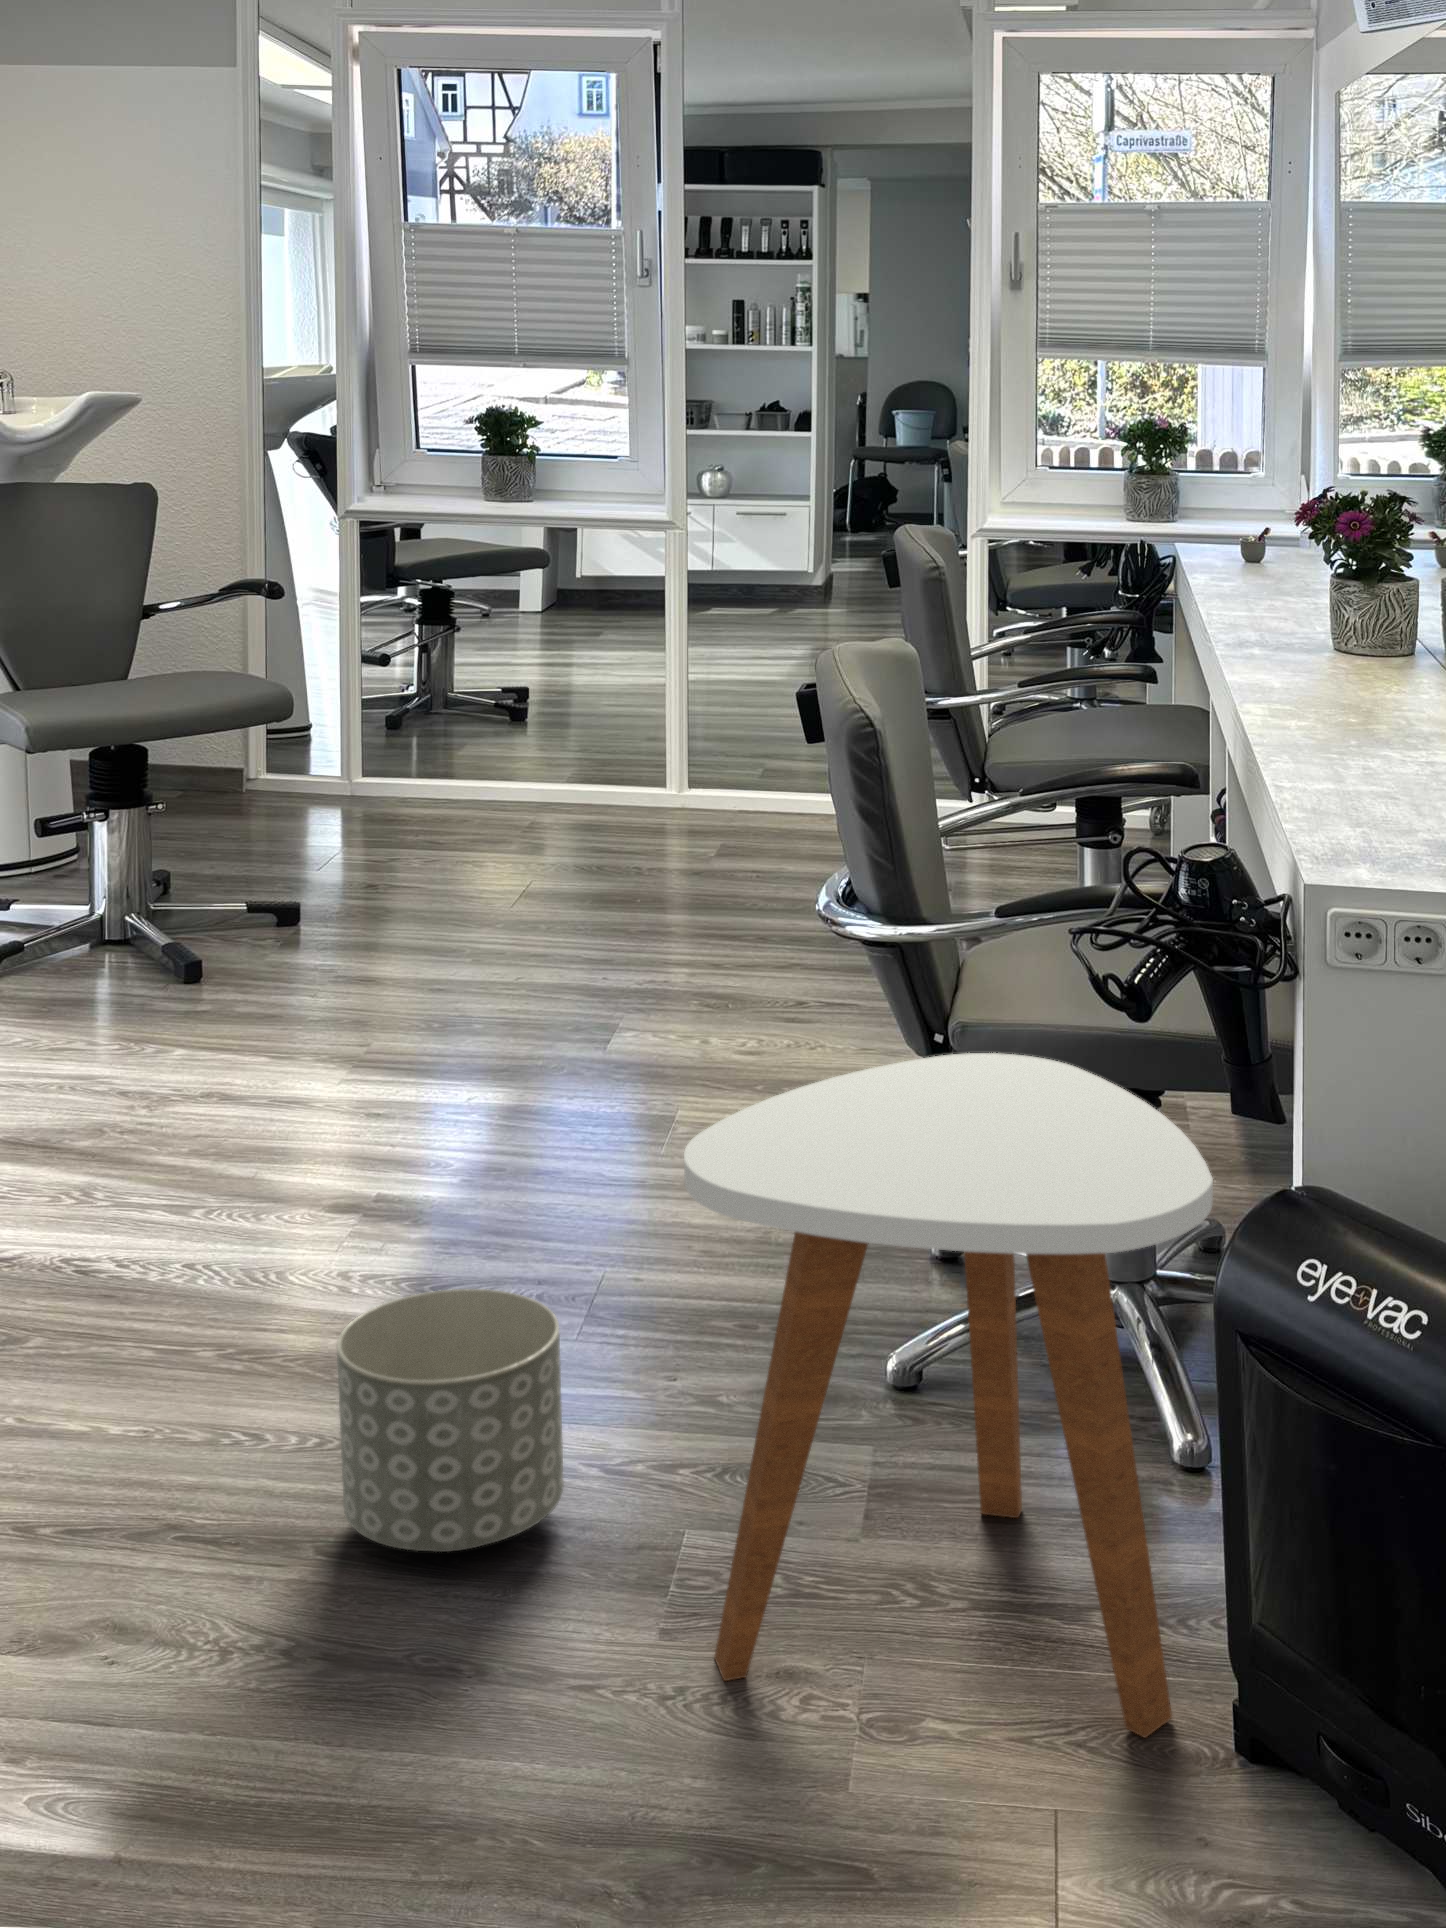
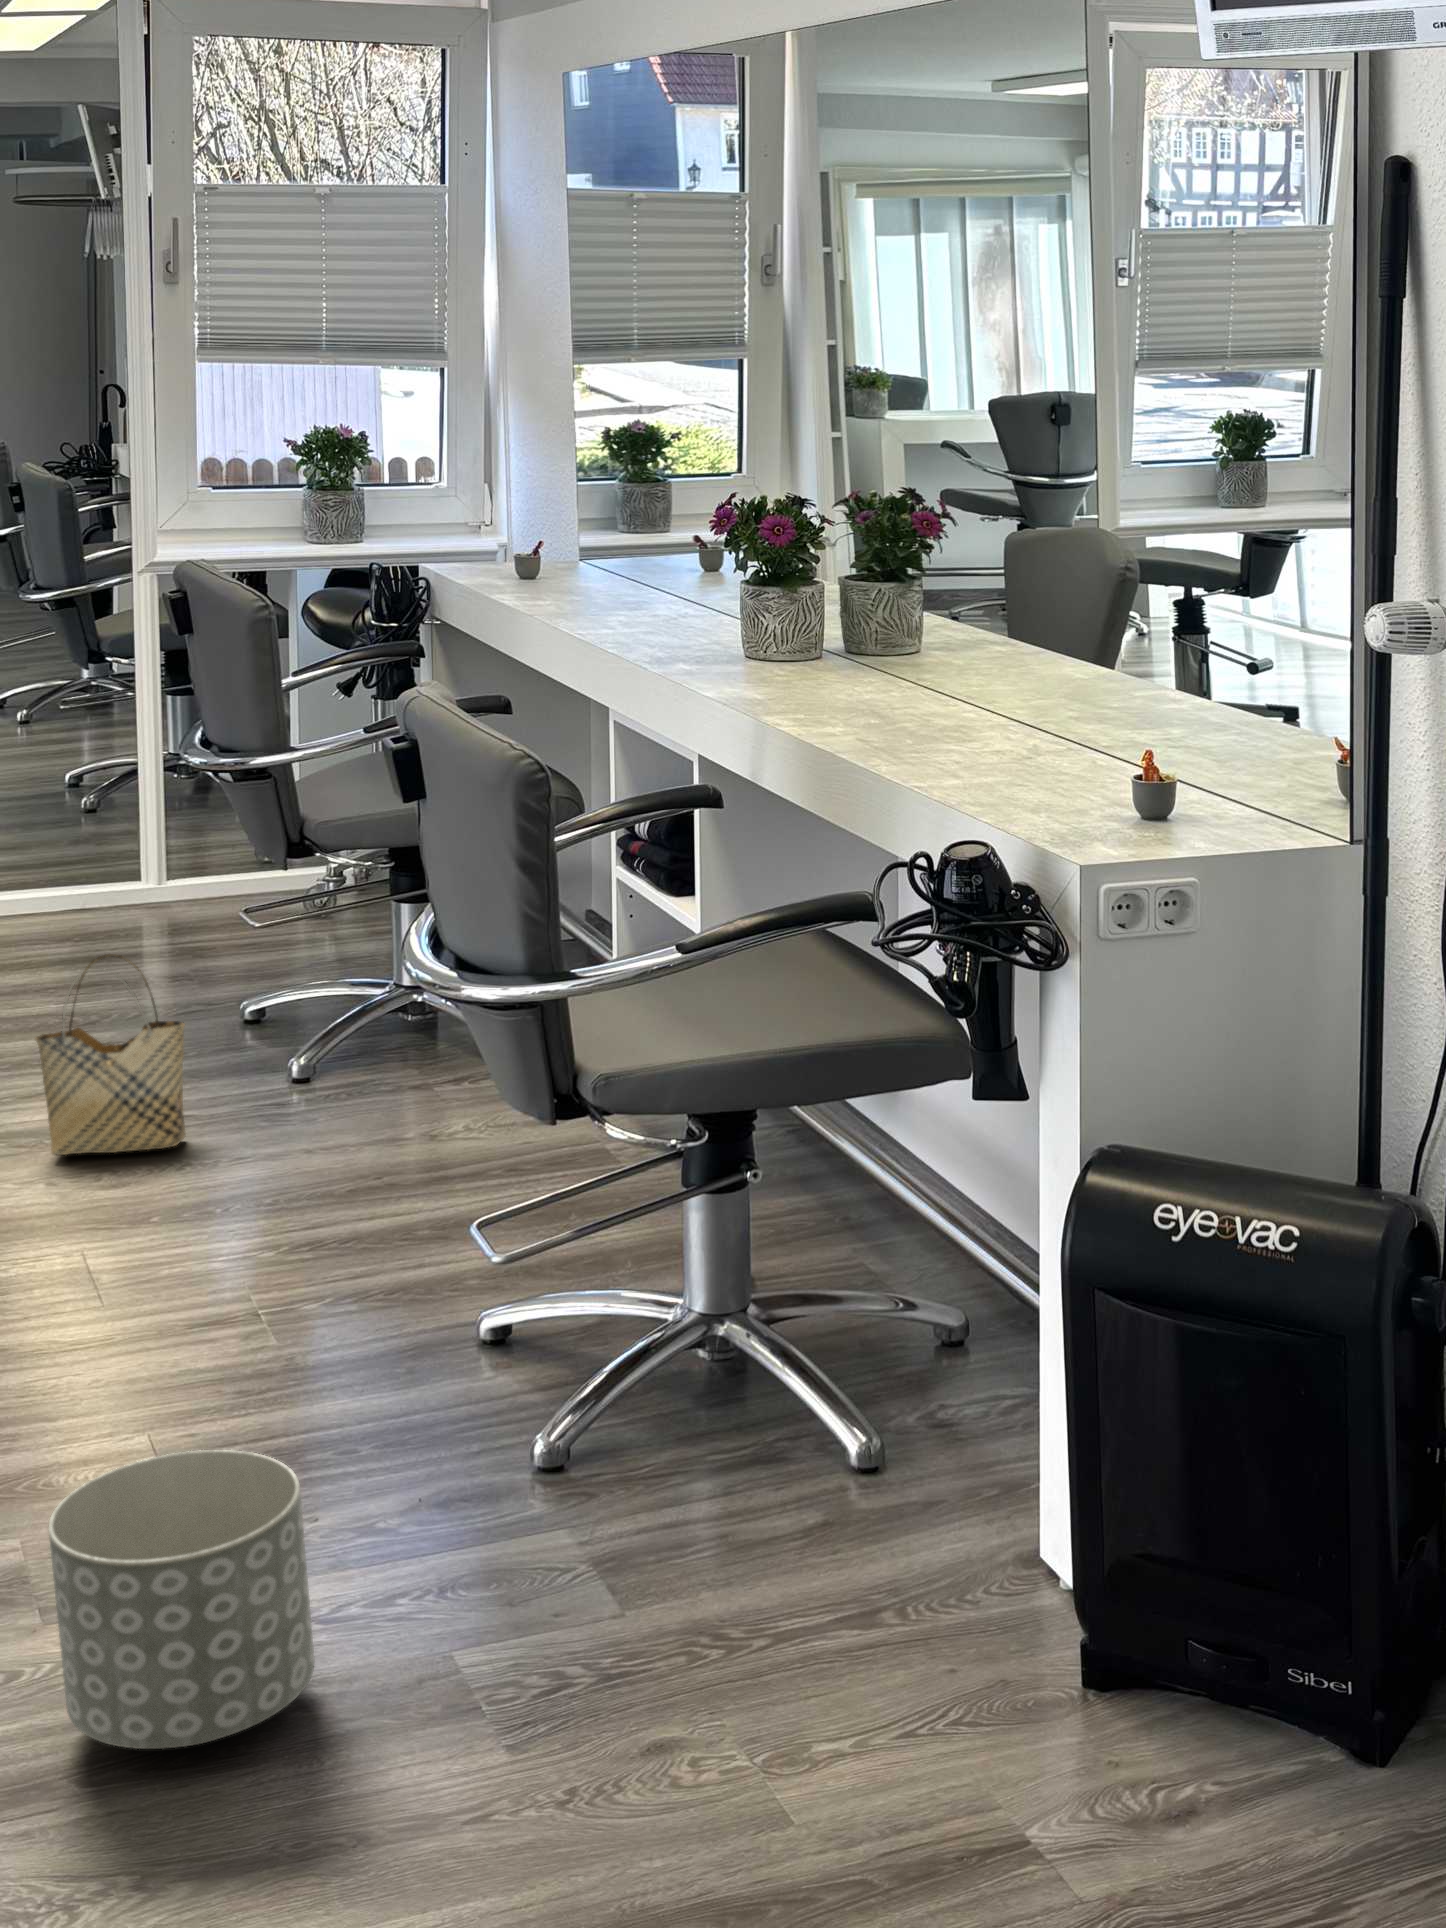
woven basket: none [713,854,836,1030] -> present [35,954,186,1156]
side table: present [684,1053,1213,1737] -> none [501,1089,1025,1770]

